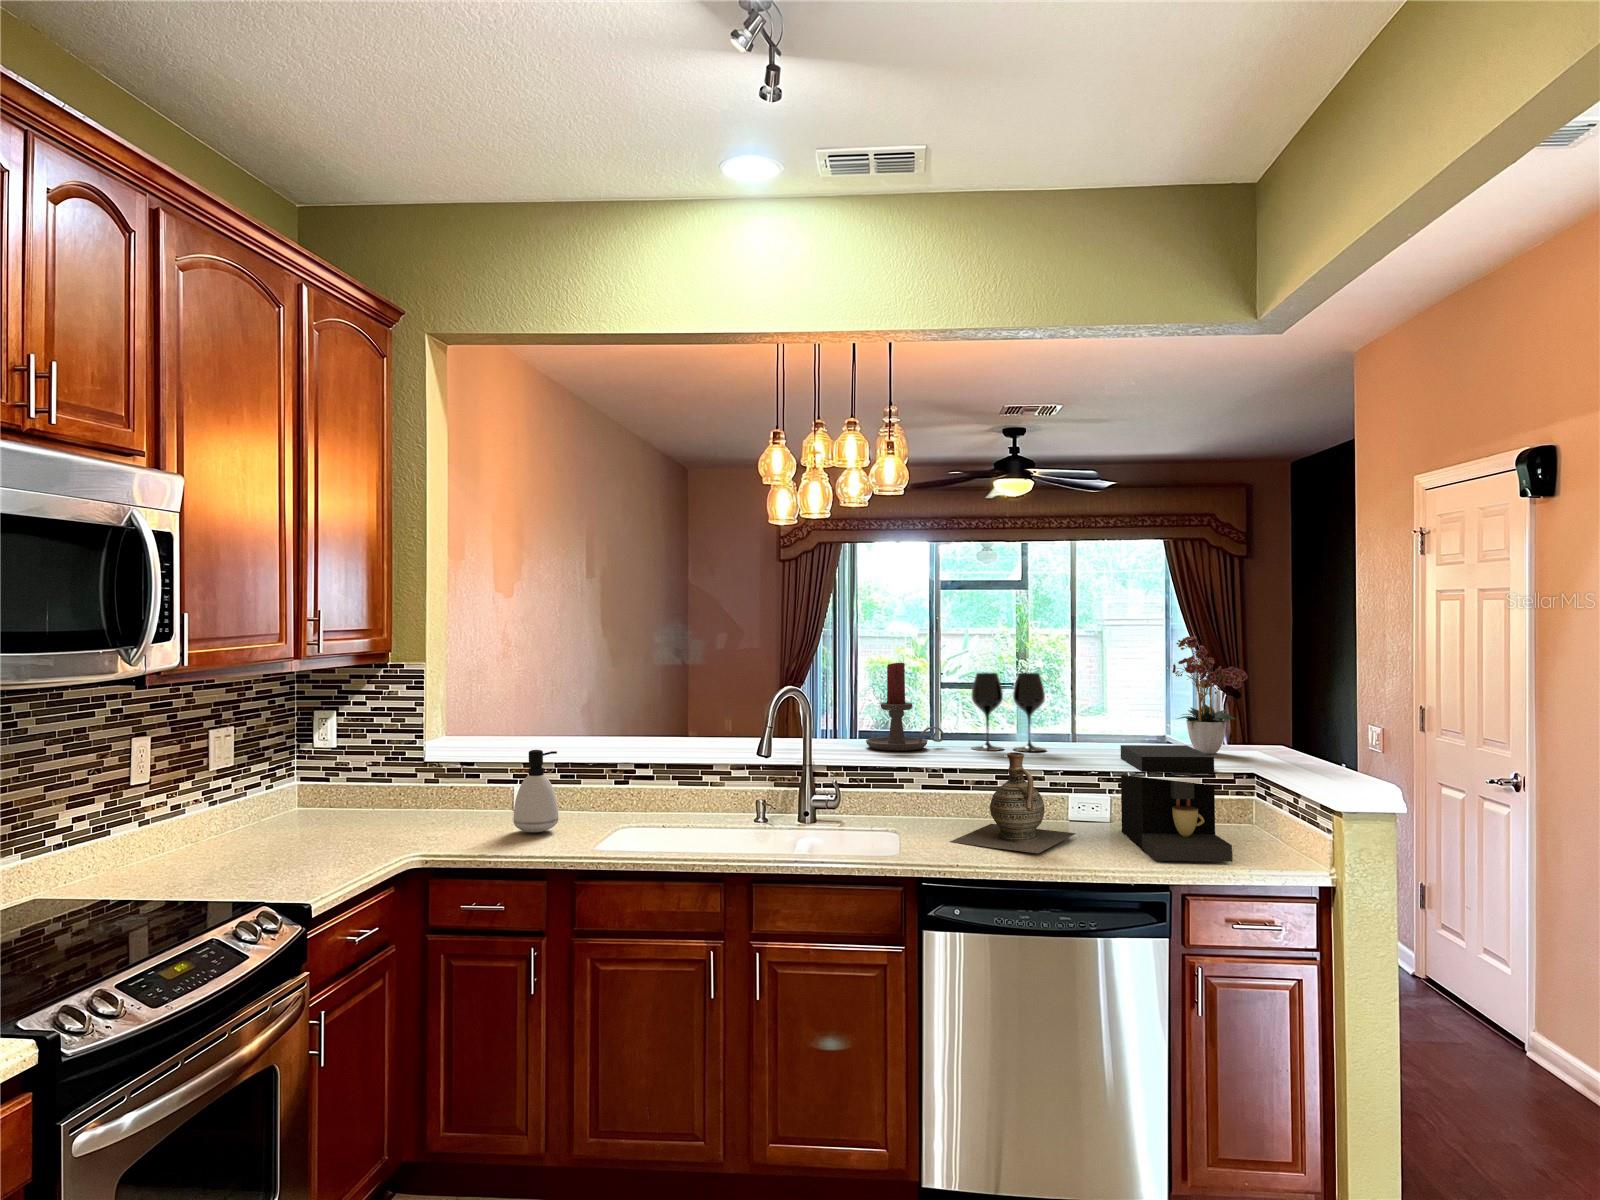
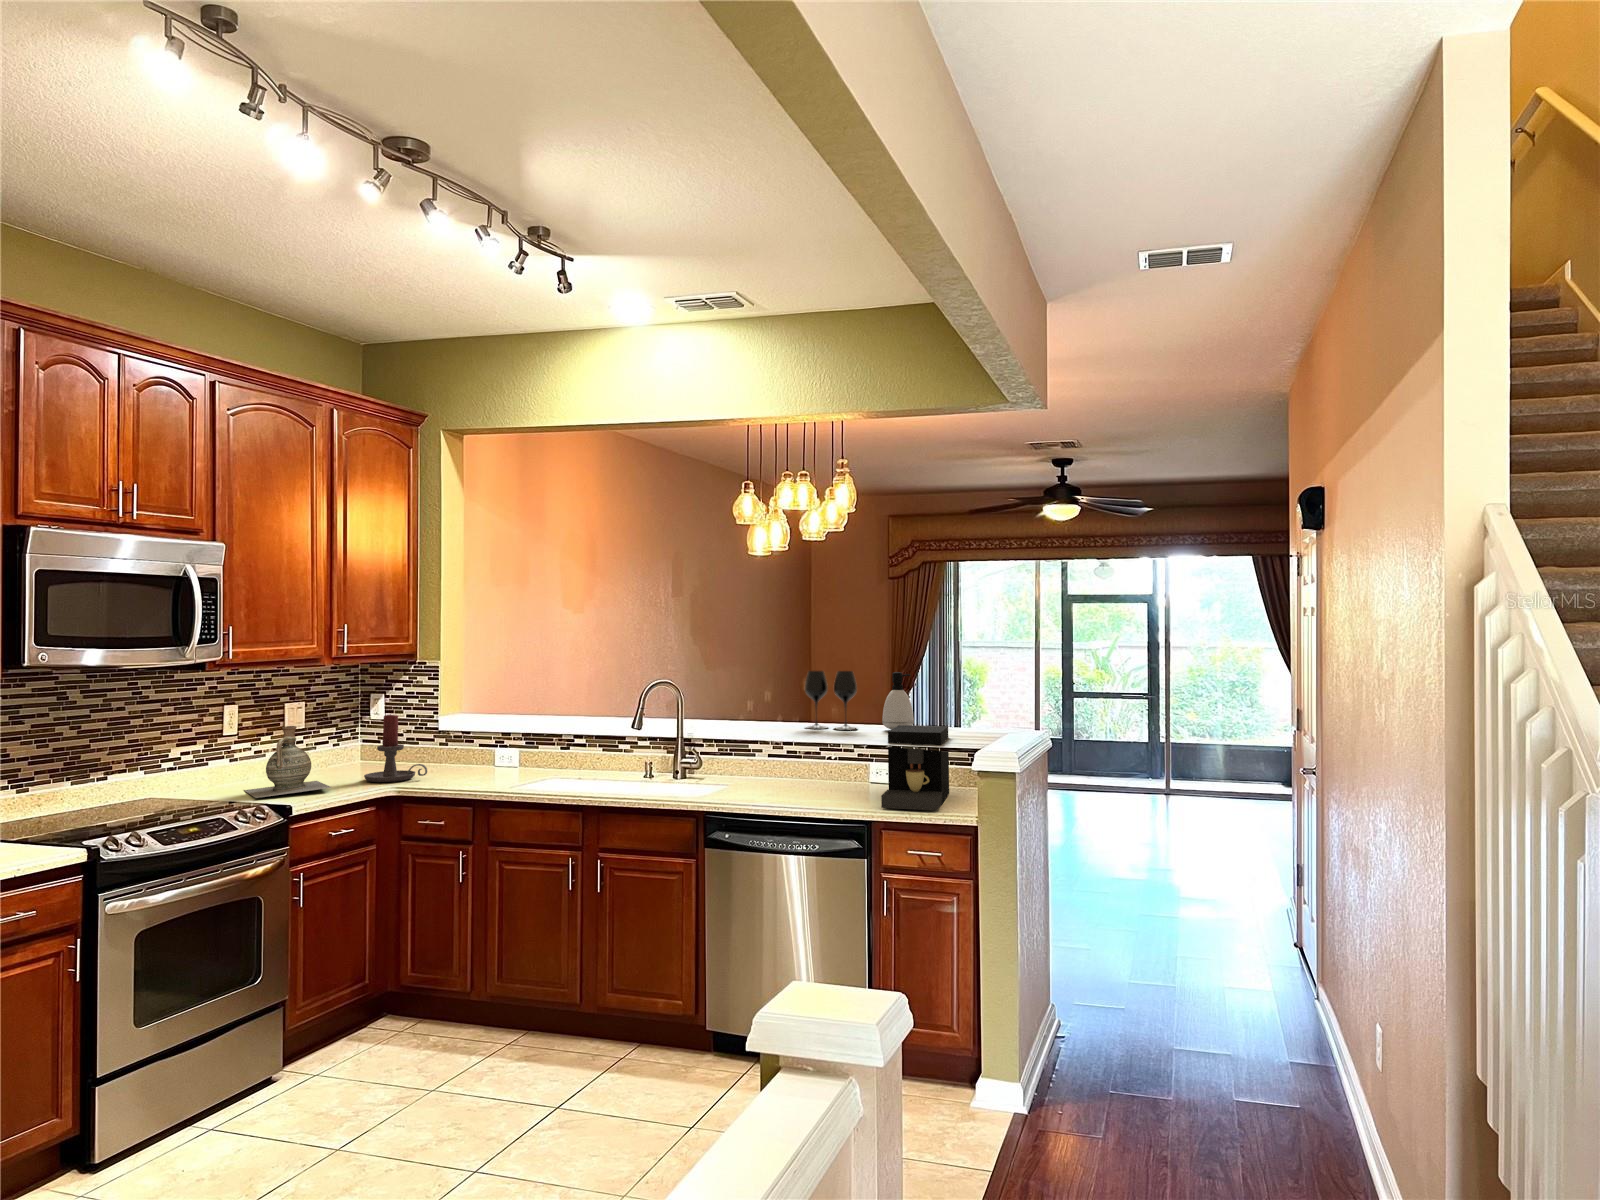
flower arrangement: present [1172,636,1247,754] -> none [949,639,1015,734]
candle holder: present [866,663,944,751] -> present [364,714,427,782]
soap dispenser: present [513,750,558,832] -> present [882,672,914,729]
ceramic jug: present [950,752,1076,853] -> present [244,726,331,798]

